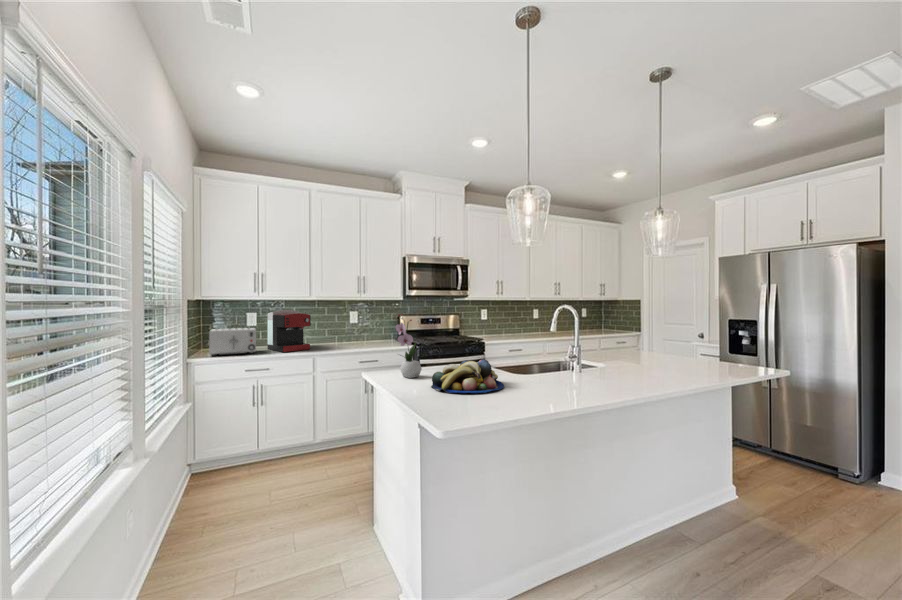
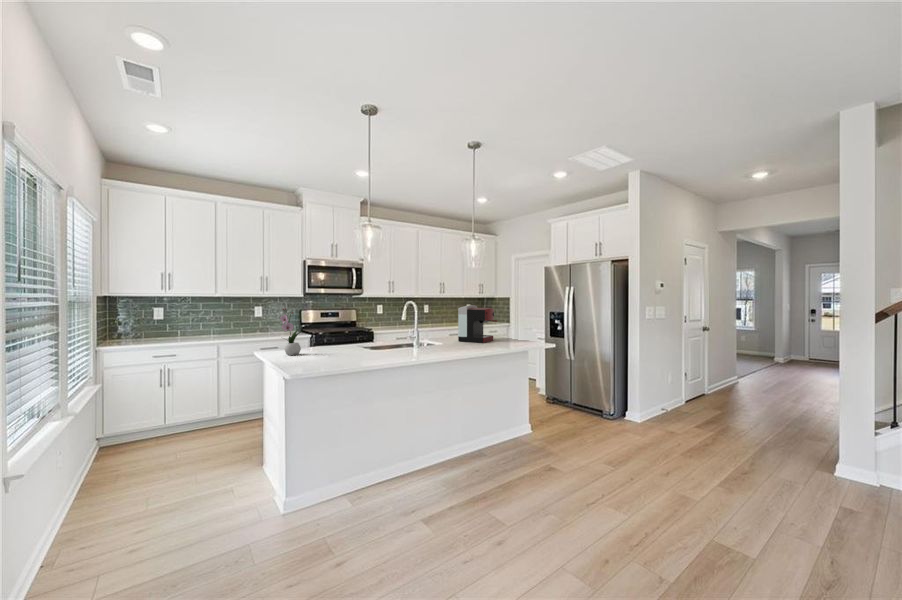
coffee maker: present [267,310,311,352] -> present [458,305,497,343]
toaster: present [209,328,256,356] -> none [119,321,164,345]
fruit bowl: present [431,359,504,393] -> none [303,340,357,362]

